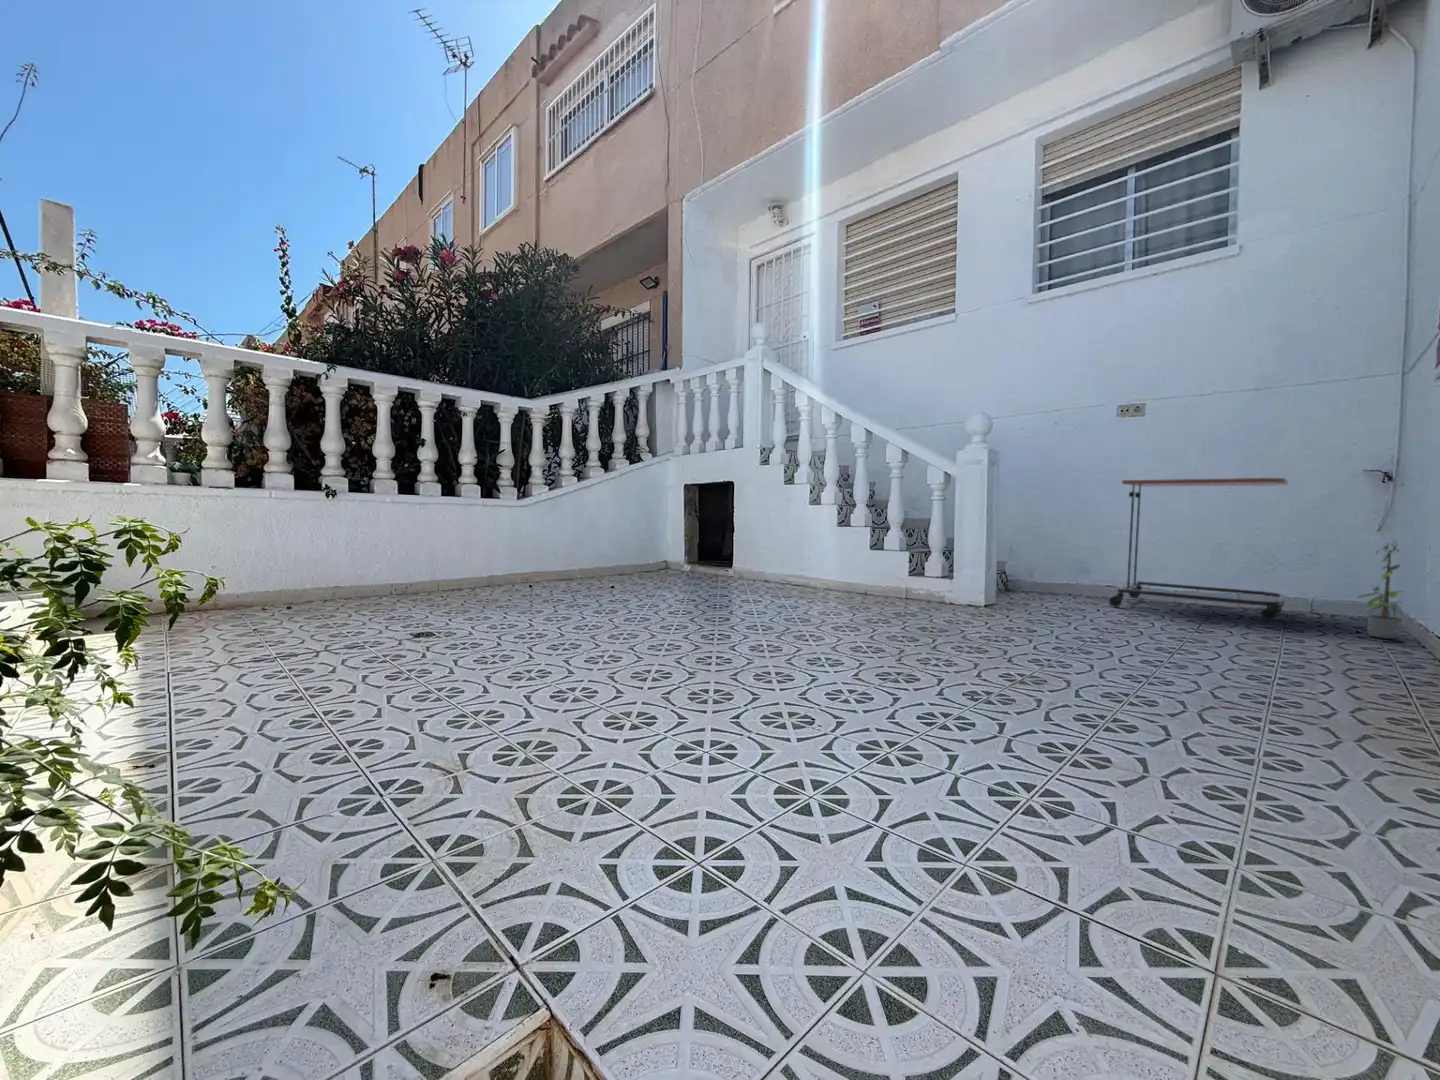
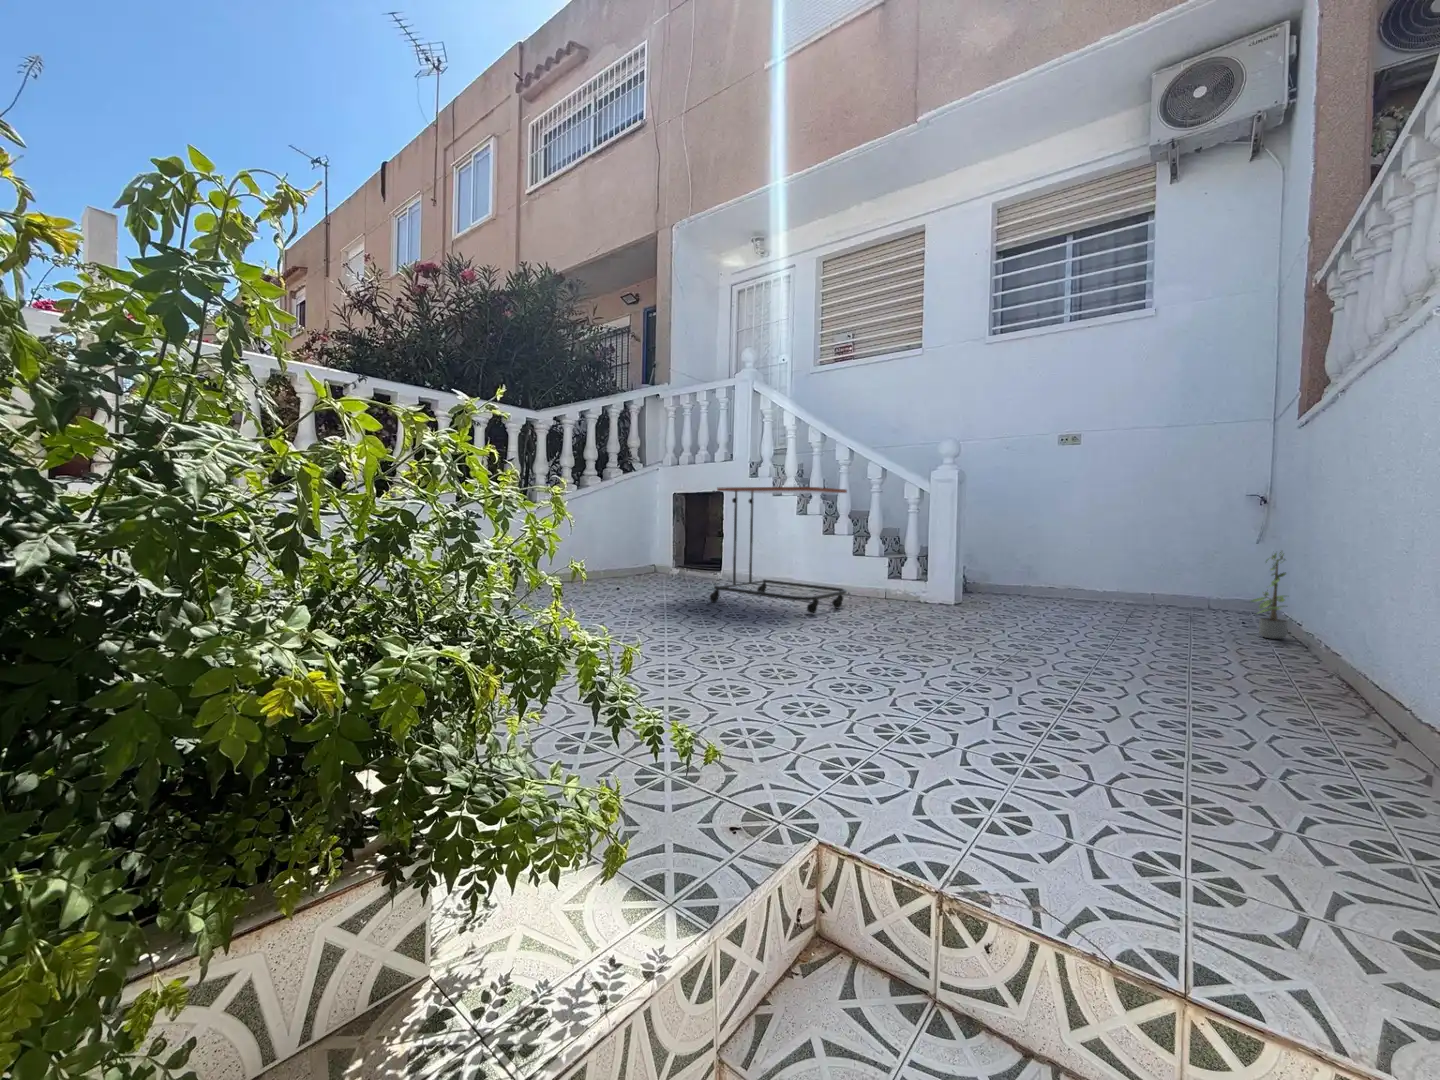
side table: present [1109,478,1288,620] -> present [710,487,847,613]

